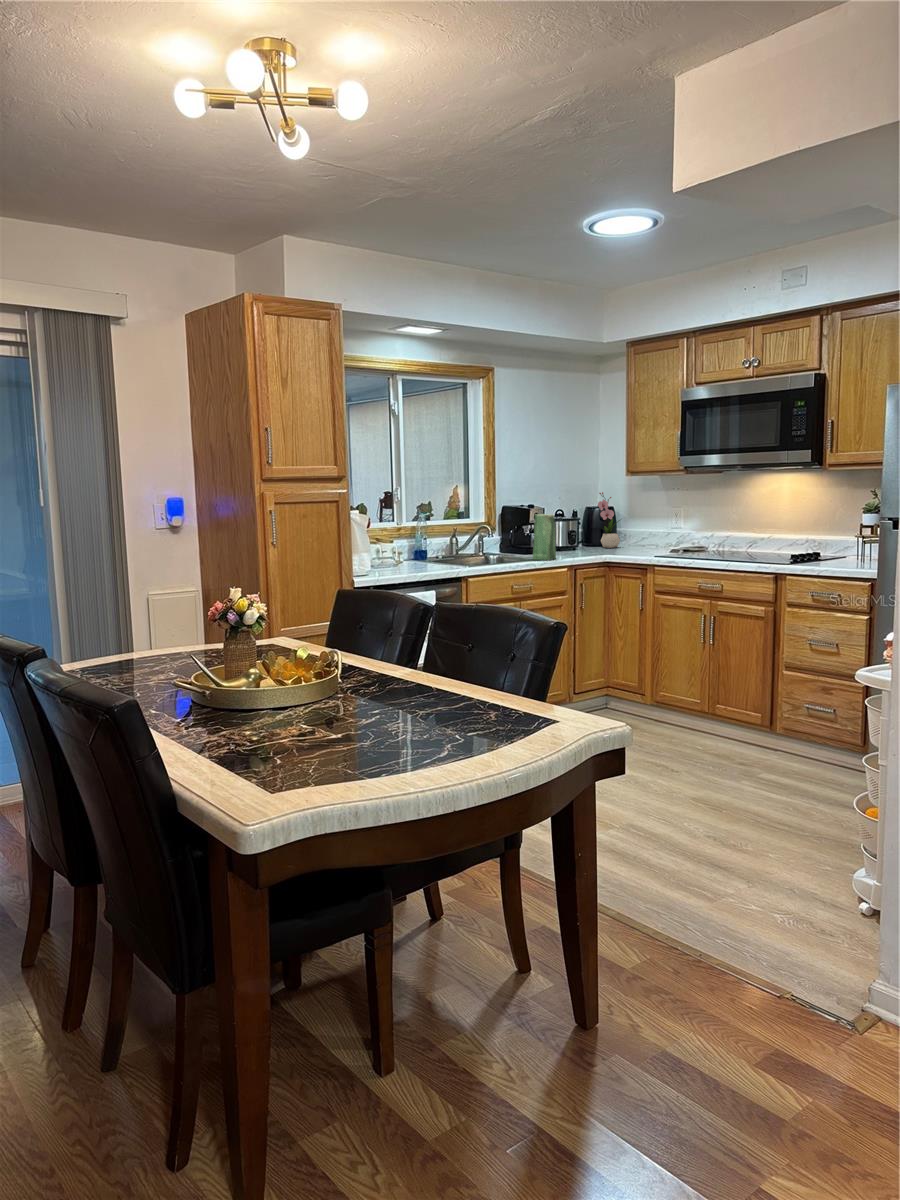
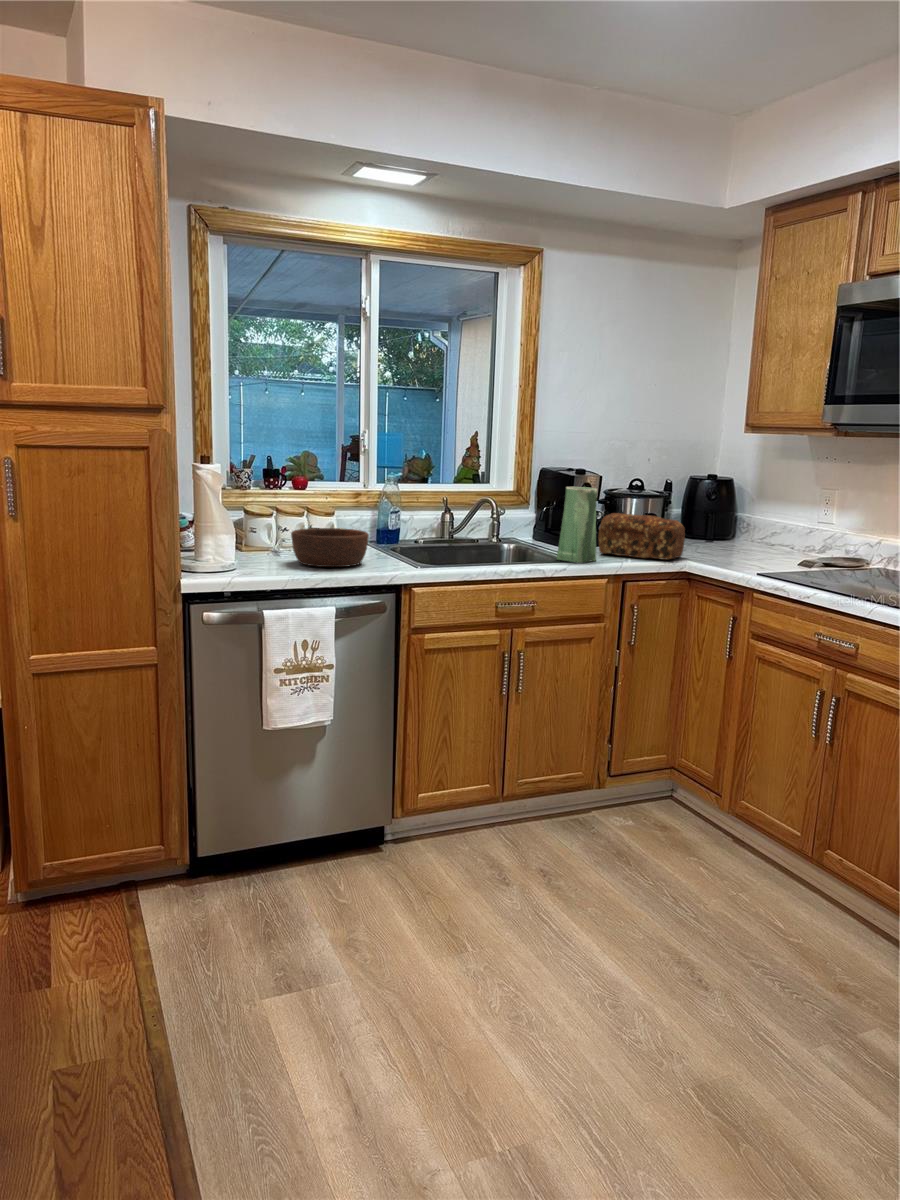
flower arrangement: present [598,492,620,548] -> none [697,455,738,545]
bread loaf: none [552,530,602,556] -> present [598,513,685,560]
wooden bowl: none [380,549,429,571] -> present [291,528,369,567]

